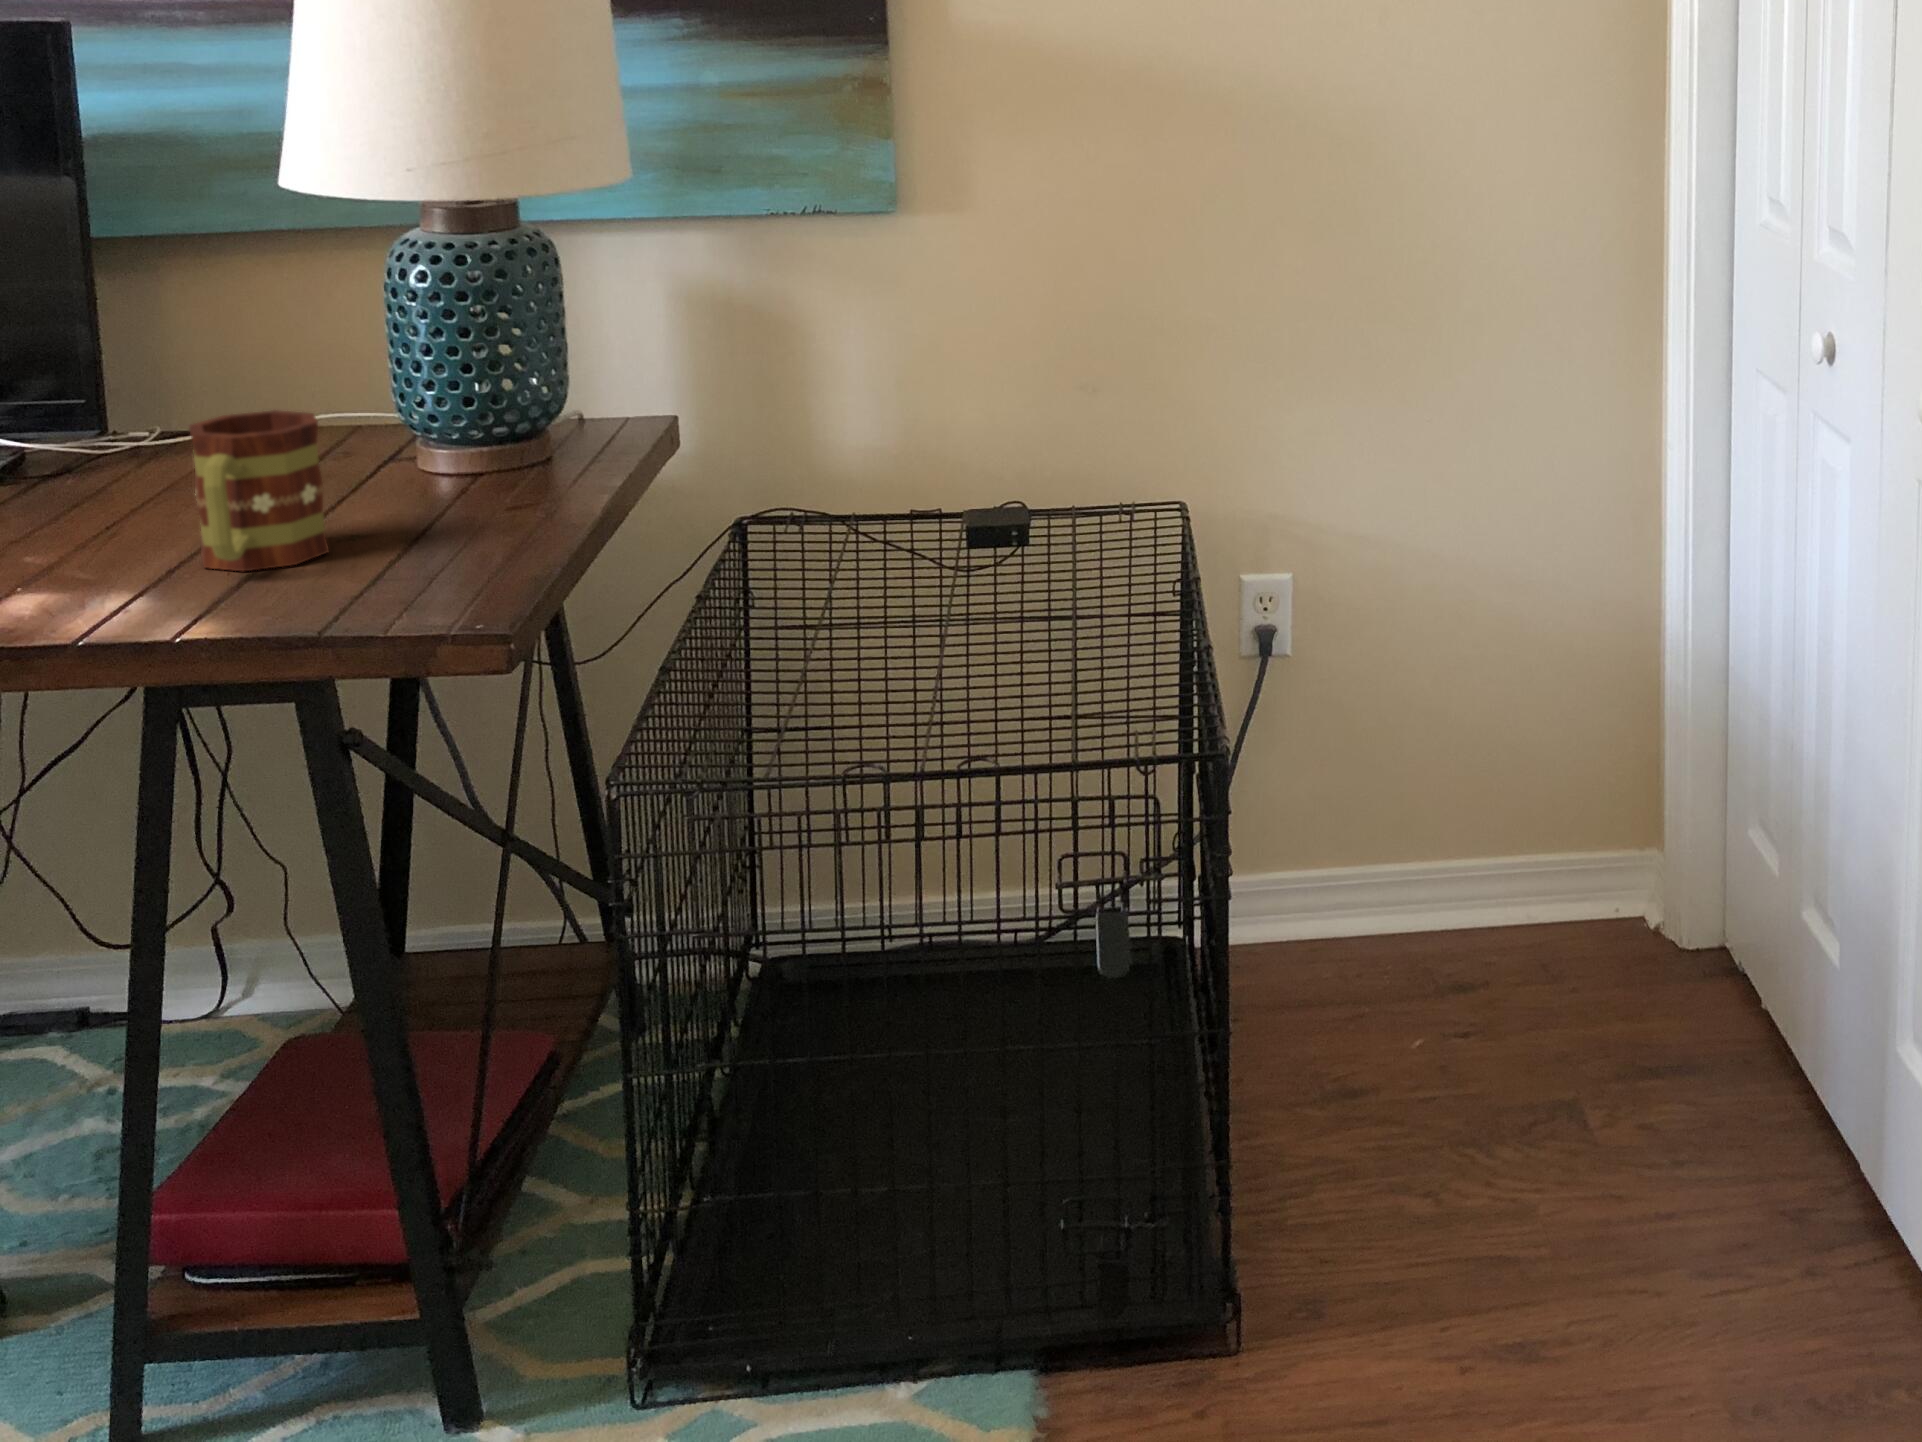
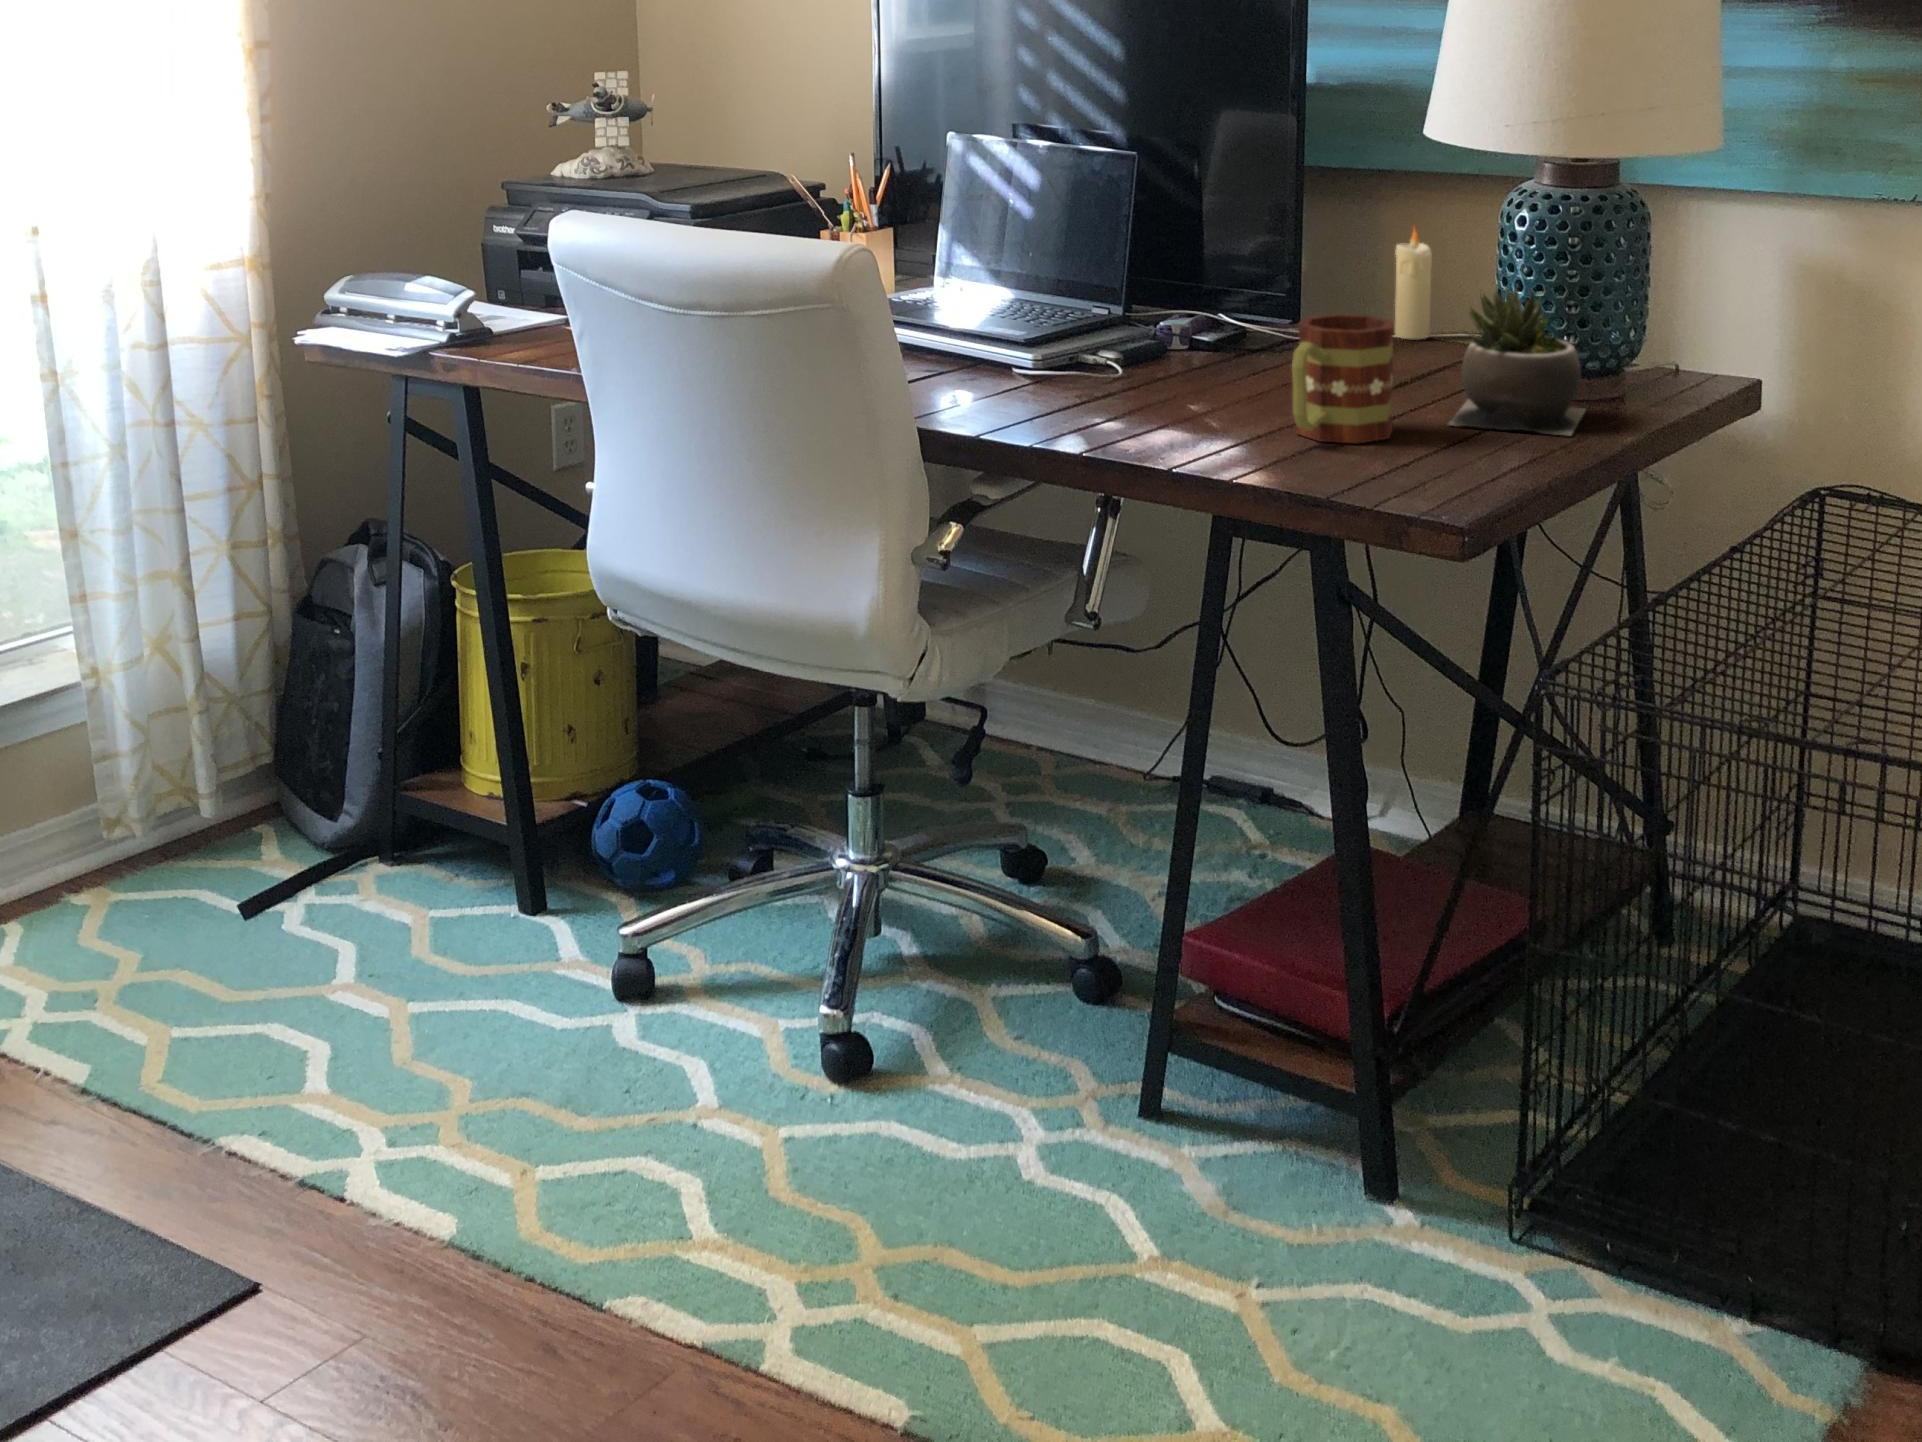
candle: none [200,295,258,432] -> present [1395,227,1432,339]
succulent plant: none [378,351,537,524] -> present [1448,287,1586,435]

